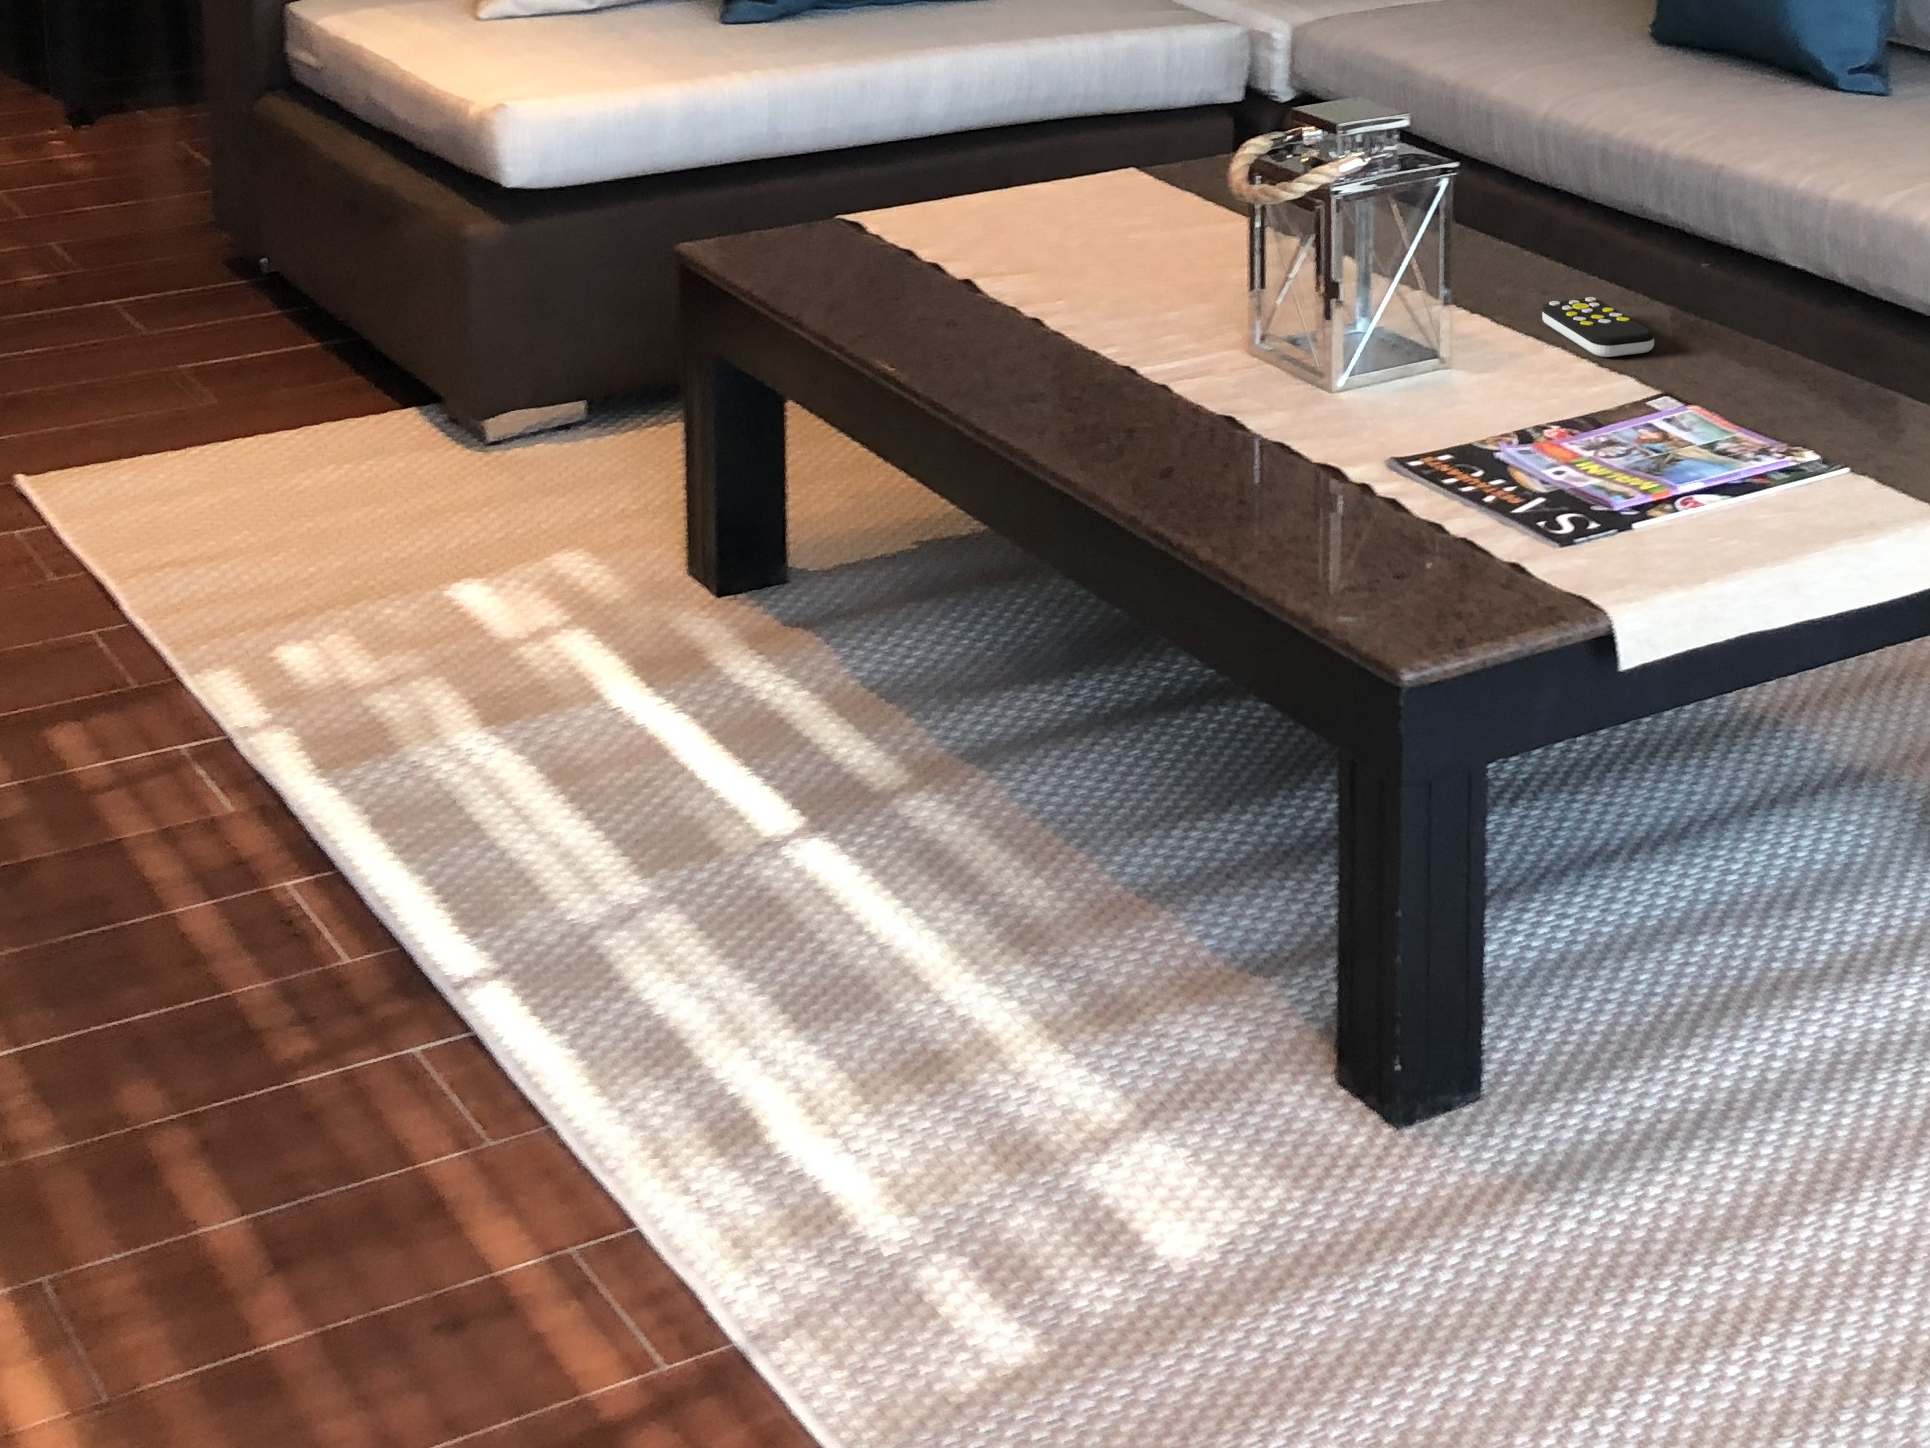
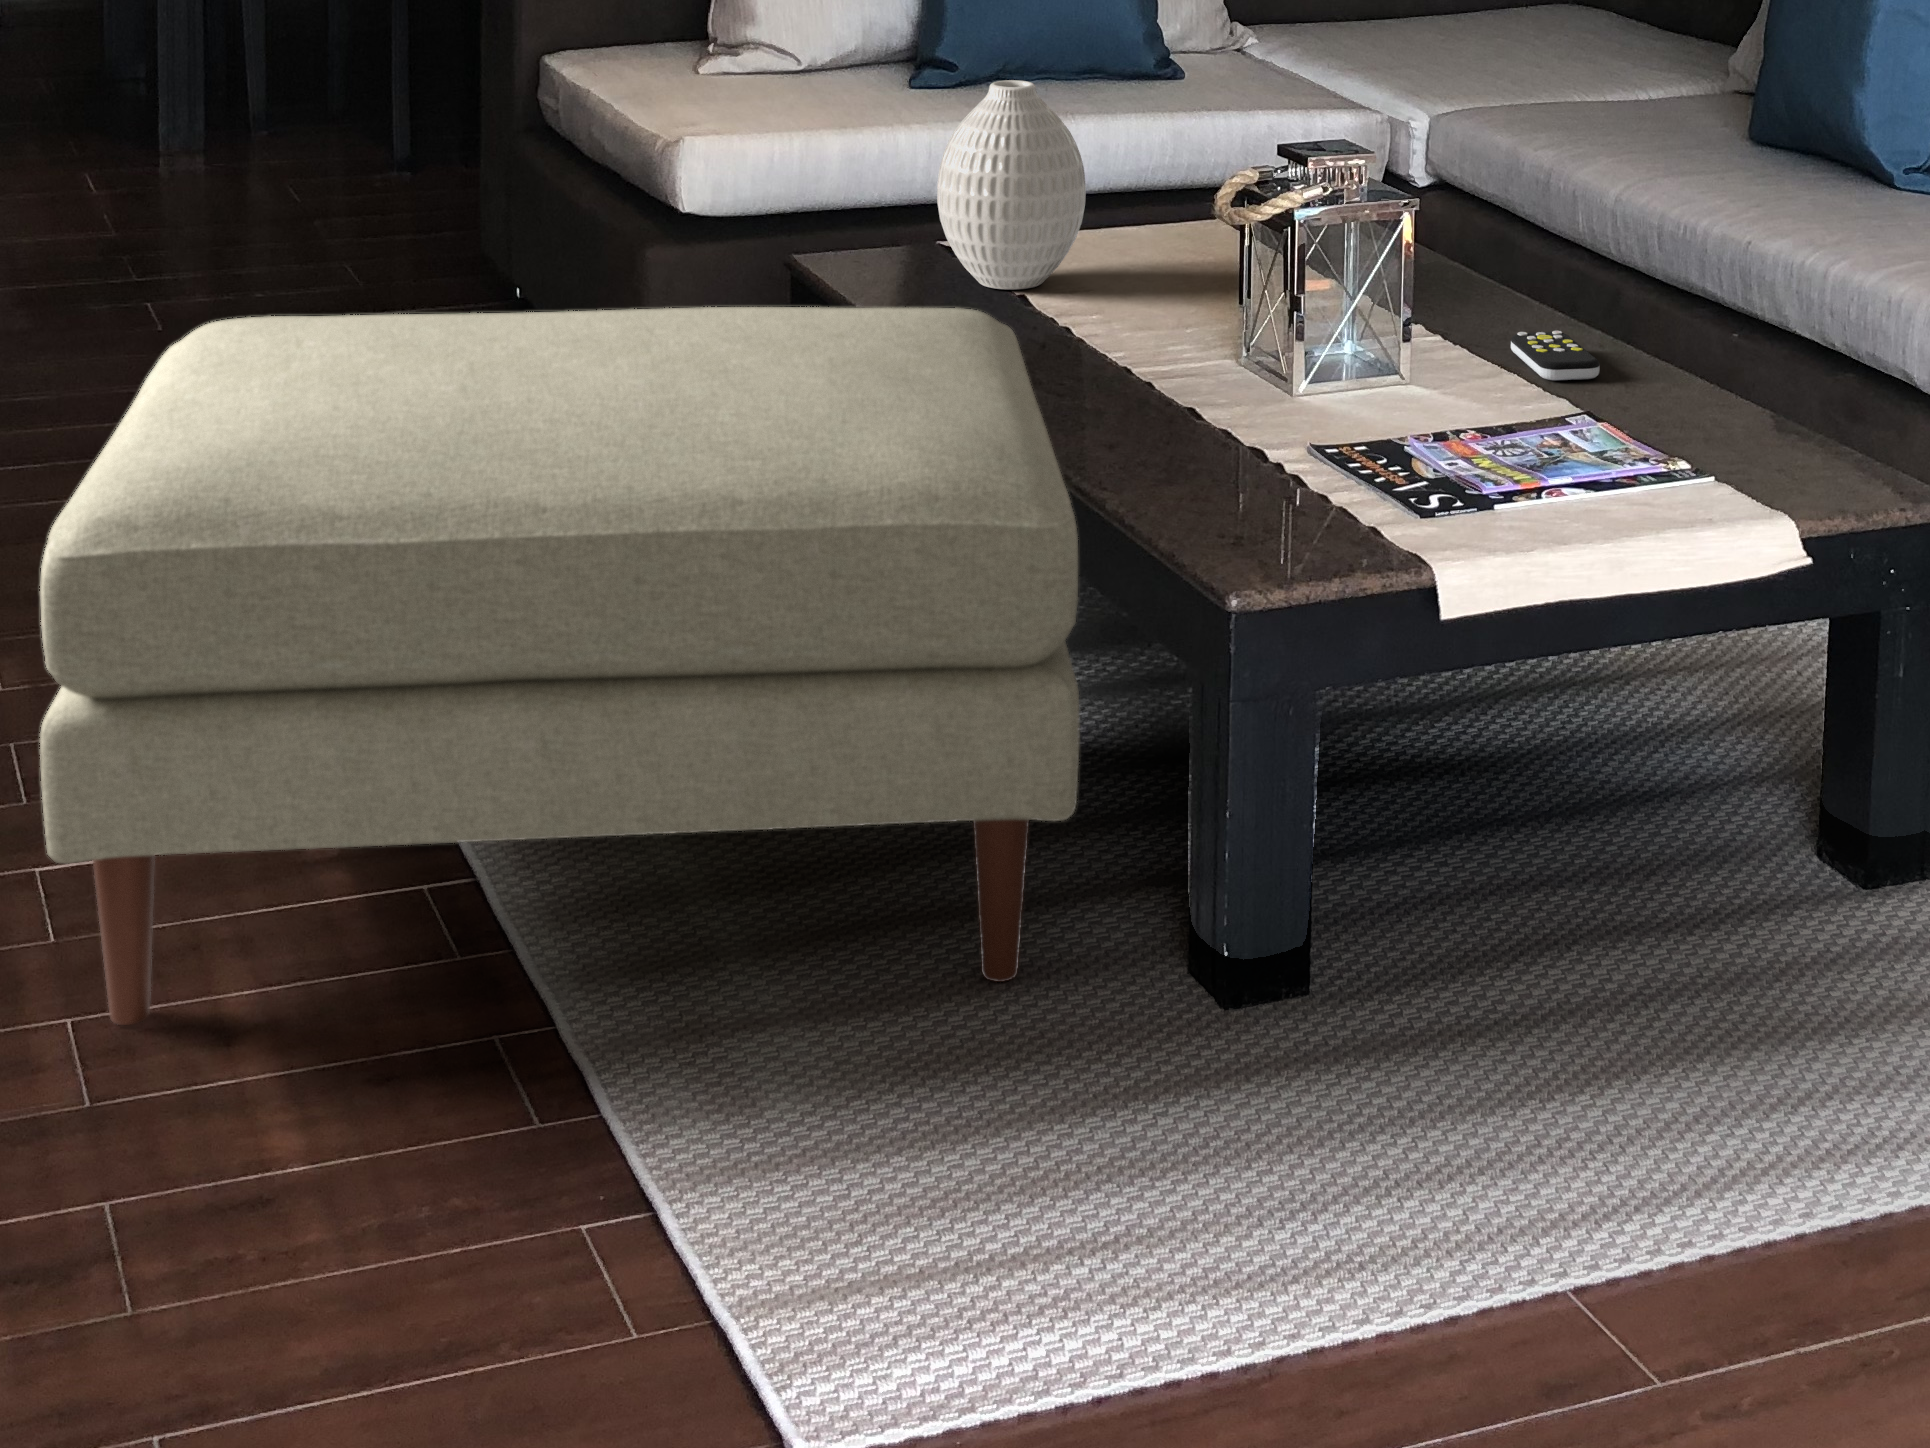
vase: none [868,43,1031,276] -> present [937,80,1086,290]
ottoman: none [43,316,1217,1232] -> present [40,307,1079,1025]

